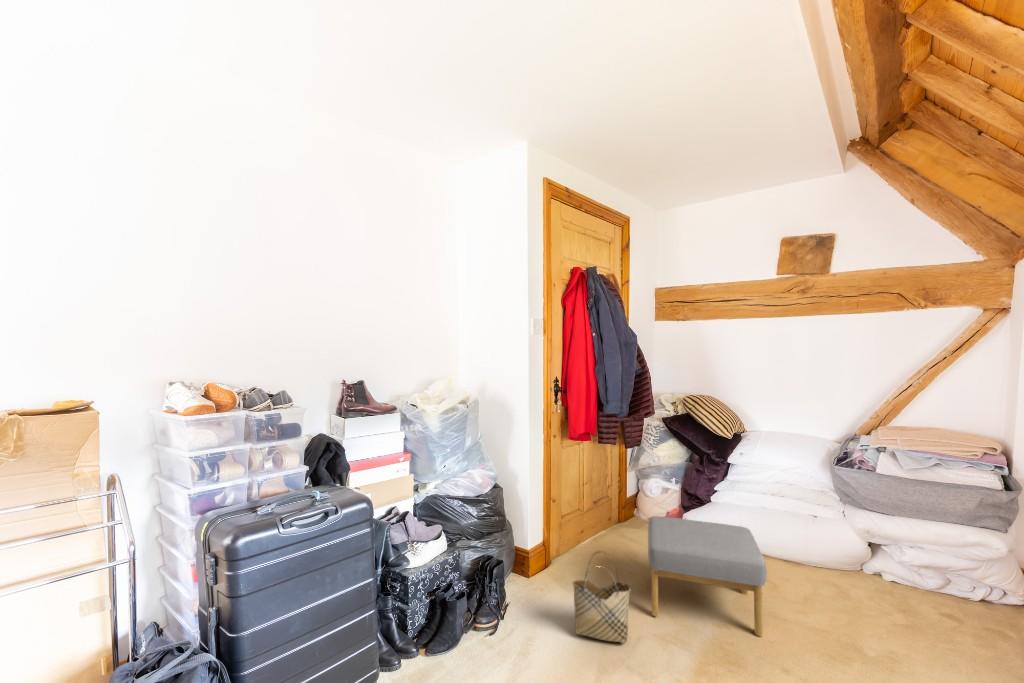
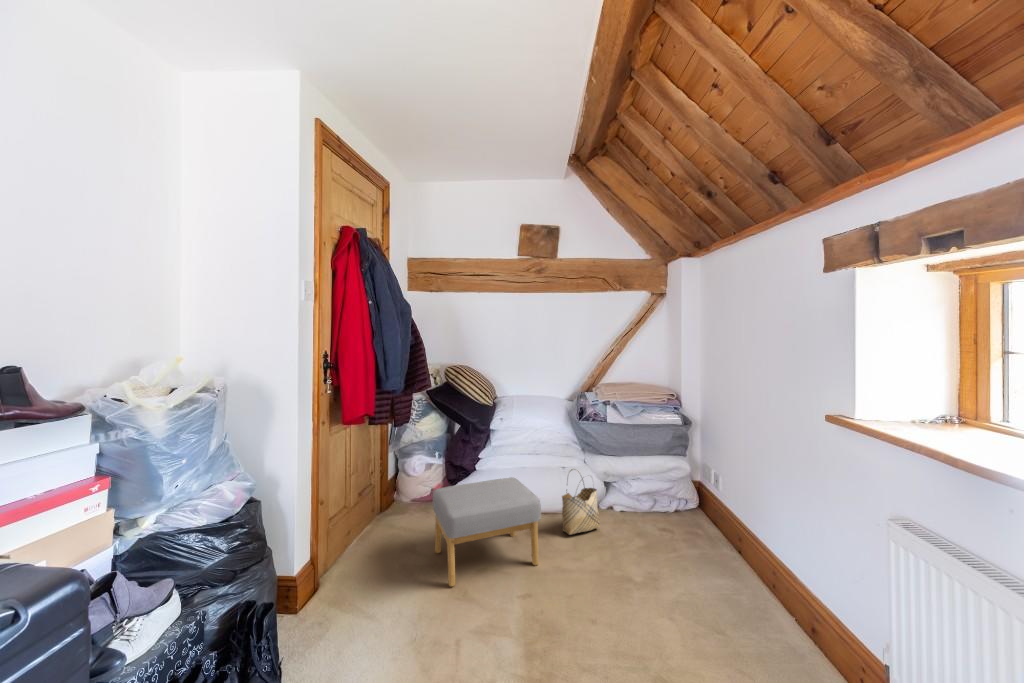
woven basket: present [573,551,630,643] -> present [562,469,600,535]

